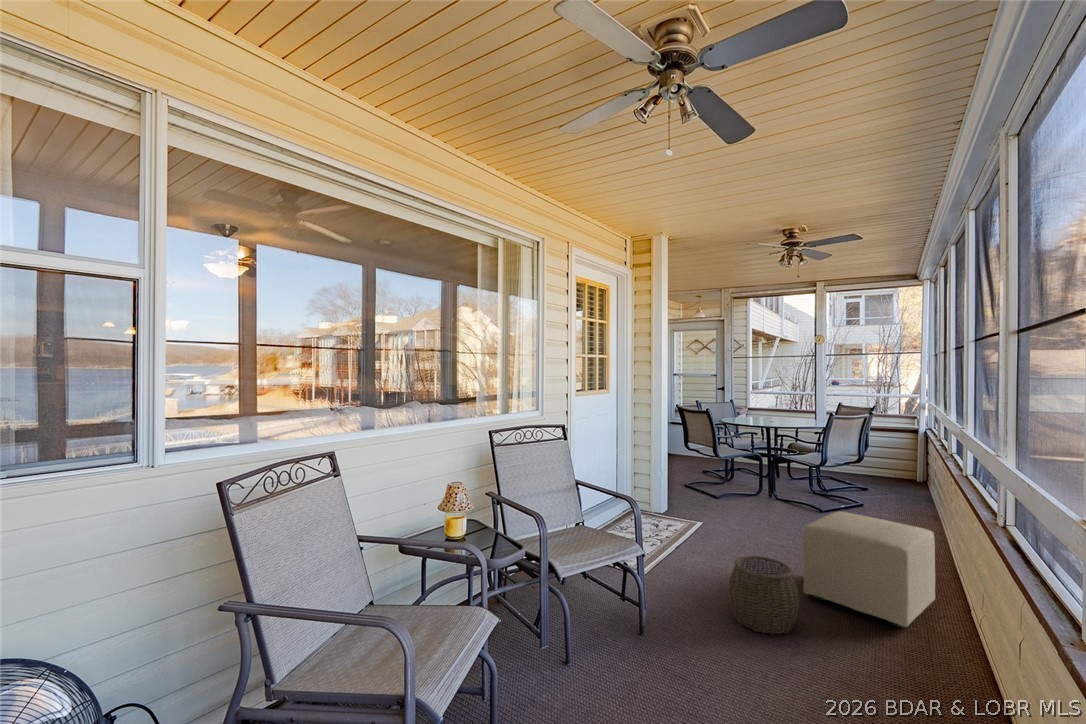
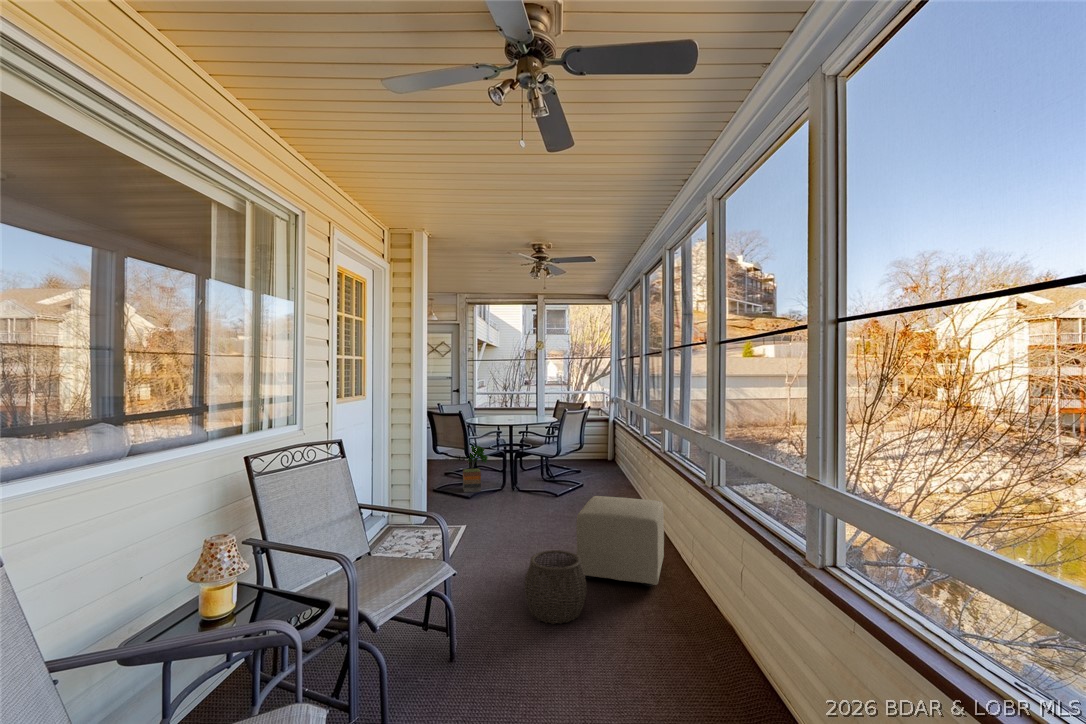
potted tree: none [709,444,743,493] -> present [463,446,488,493]

